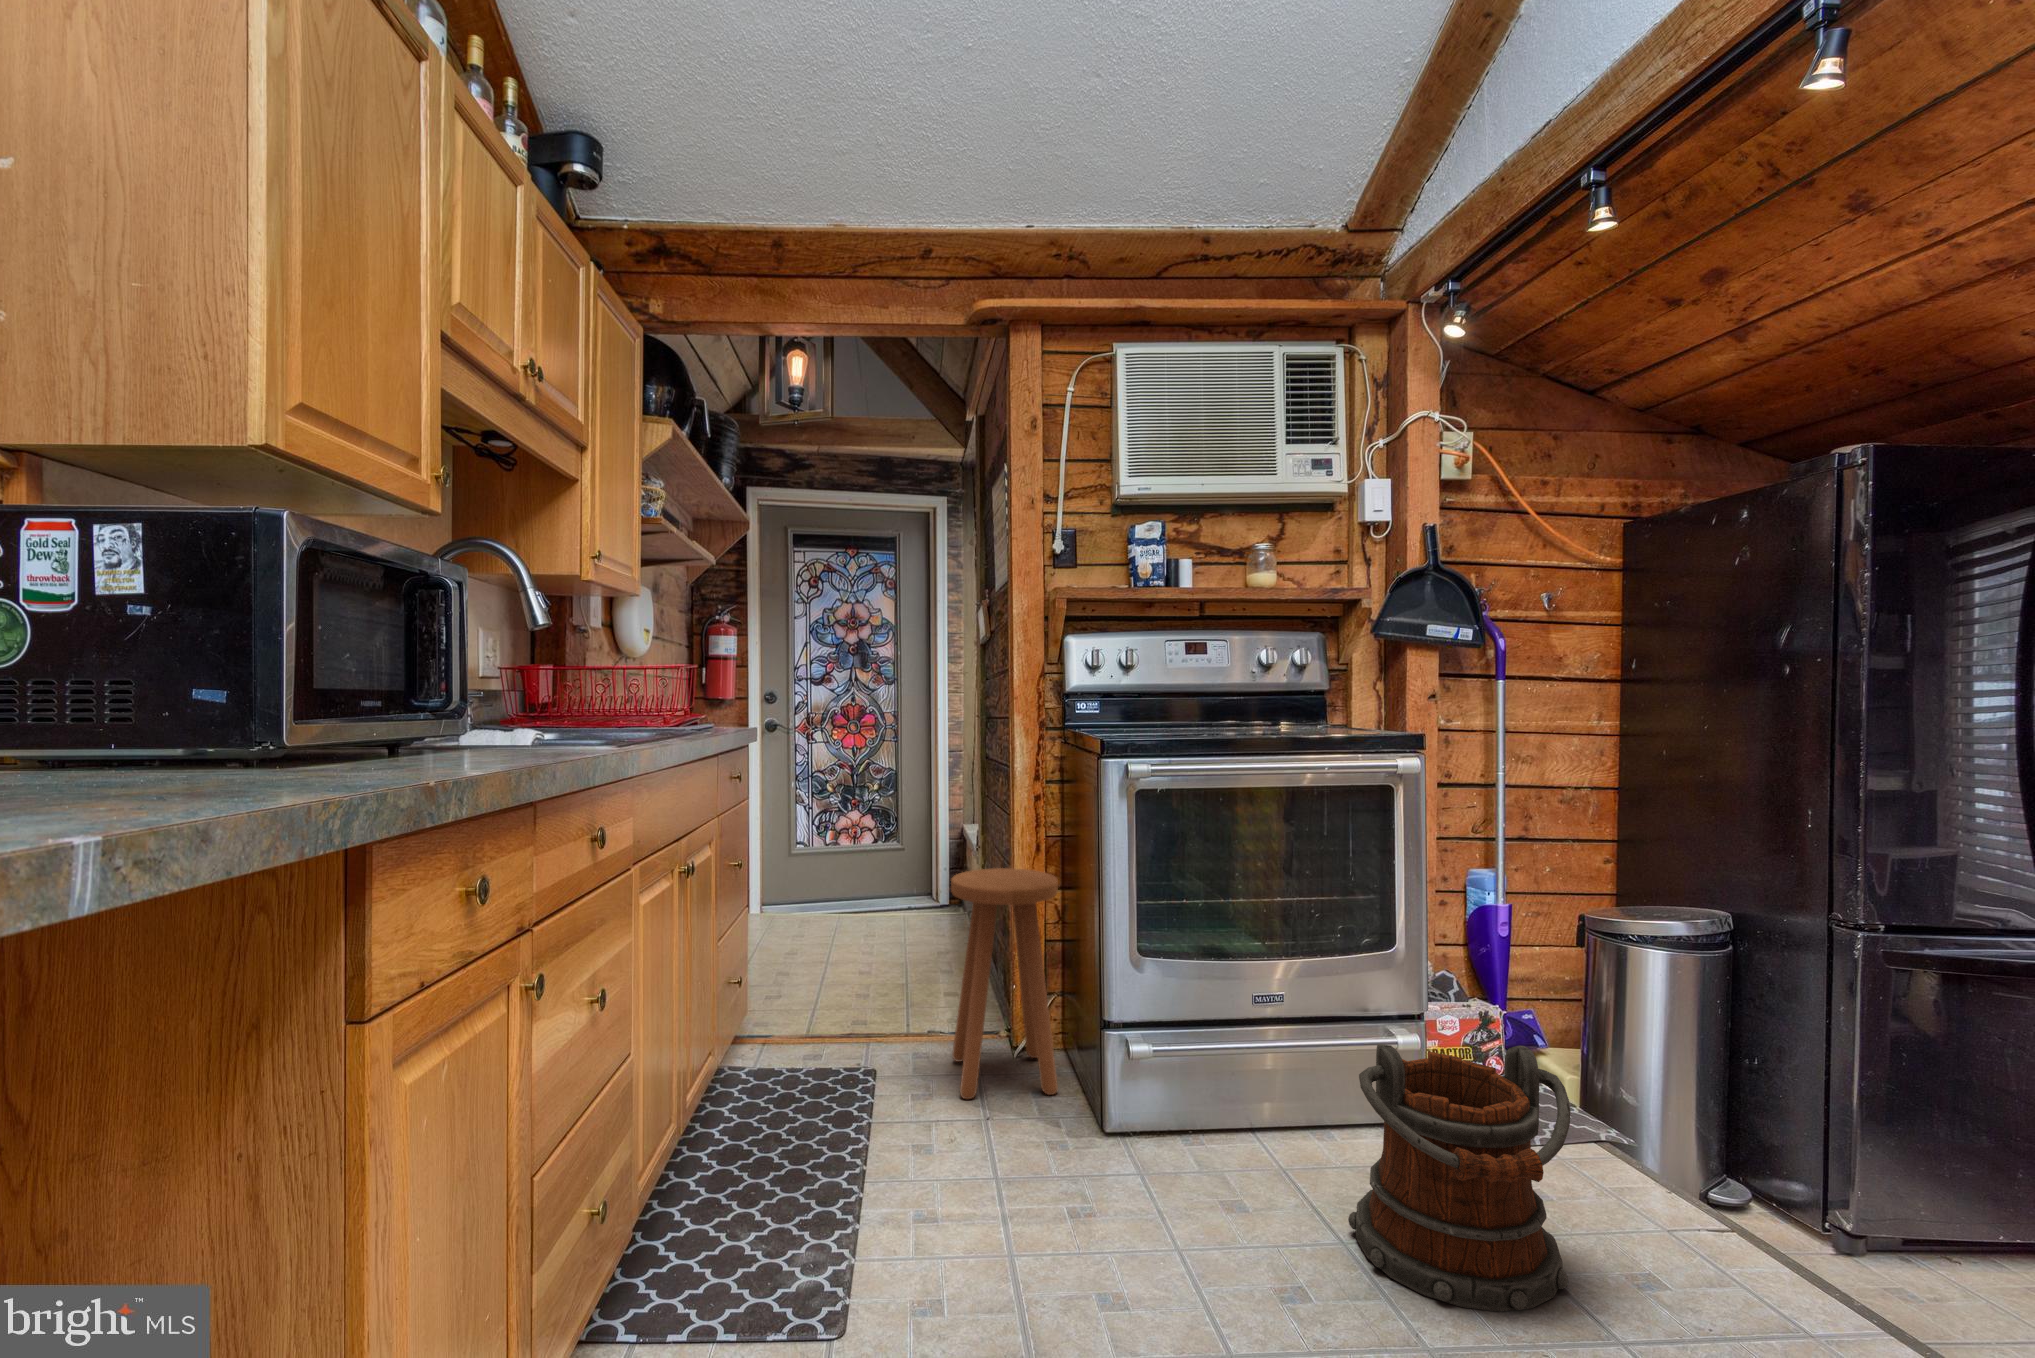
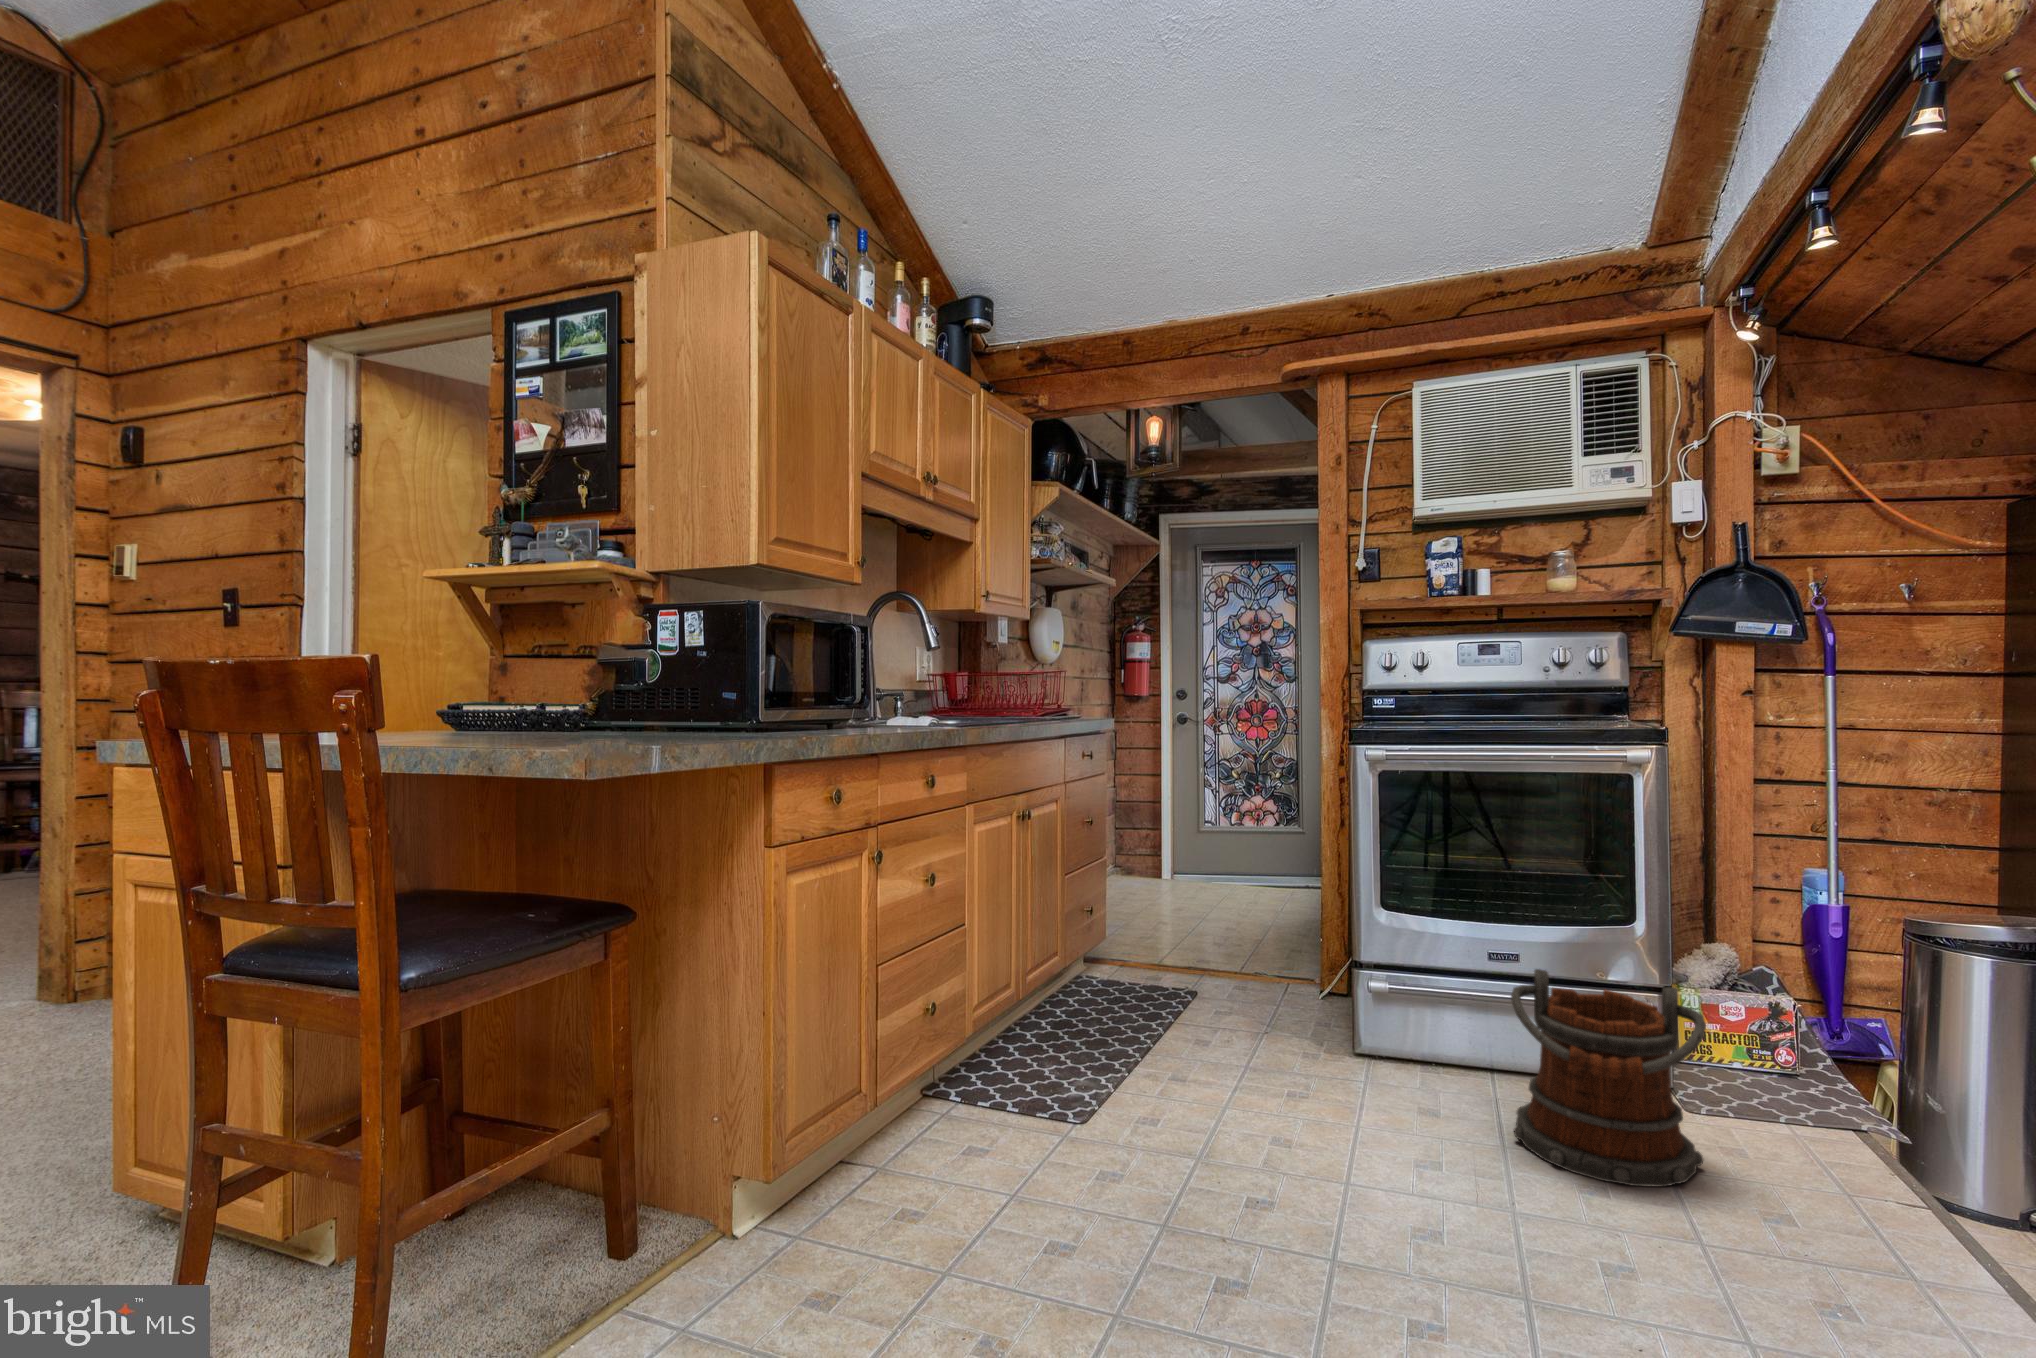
stool: present [951,868,1058,1099] -> none [1260,830,1350,1013]

